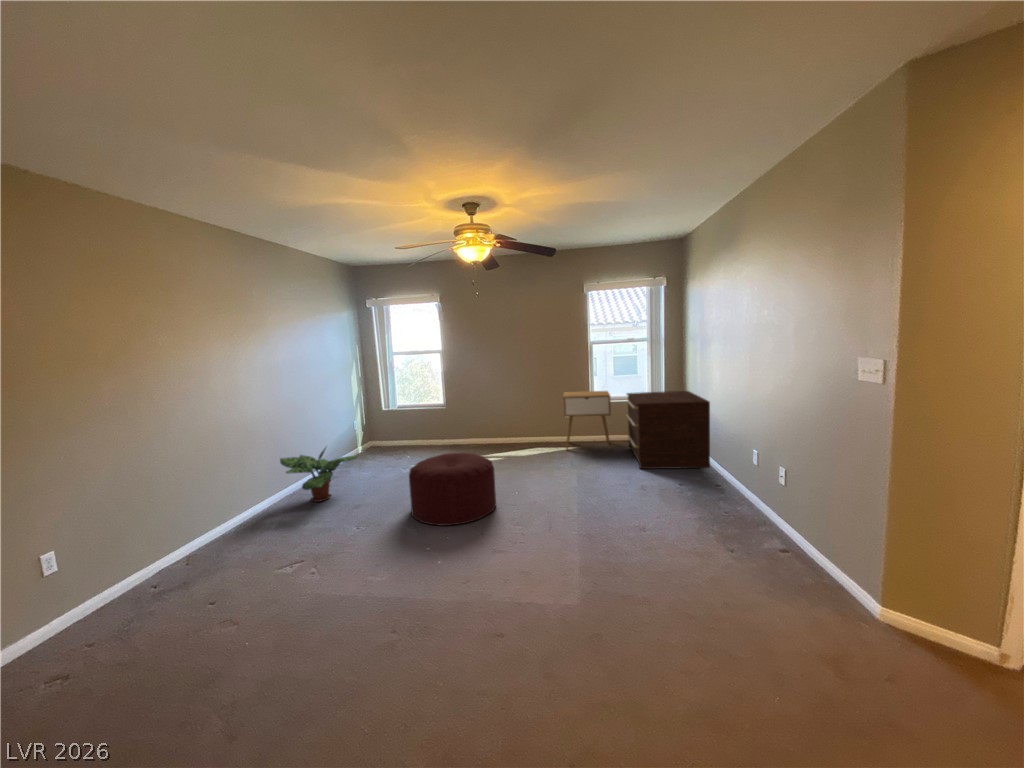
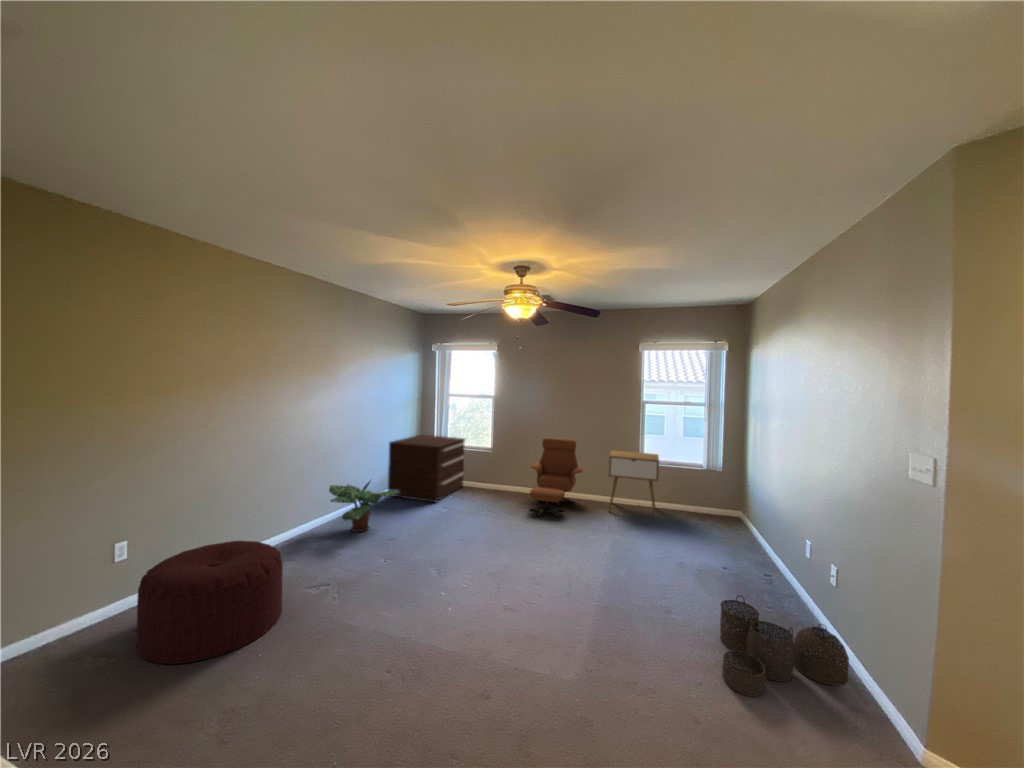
lounge chair: none [487,386,539,463] -> present [530,438,583,517]
dresser: present [627,391,710,469] -> present [388,435,465,502]
ottoman: present [409,453,496,526] -> present [136,541,283,664]
woven basket: none [686,496,791,573] -> present [720,595,849,696]

